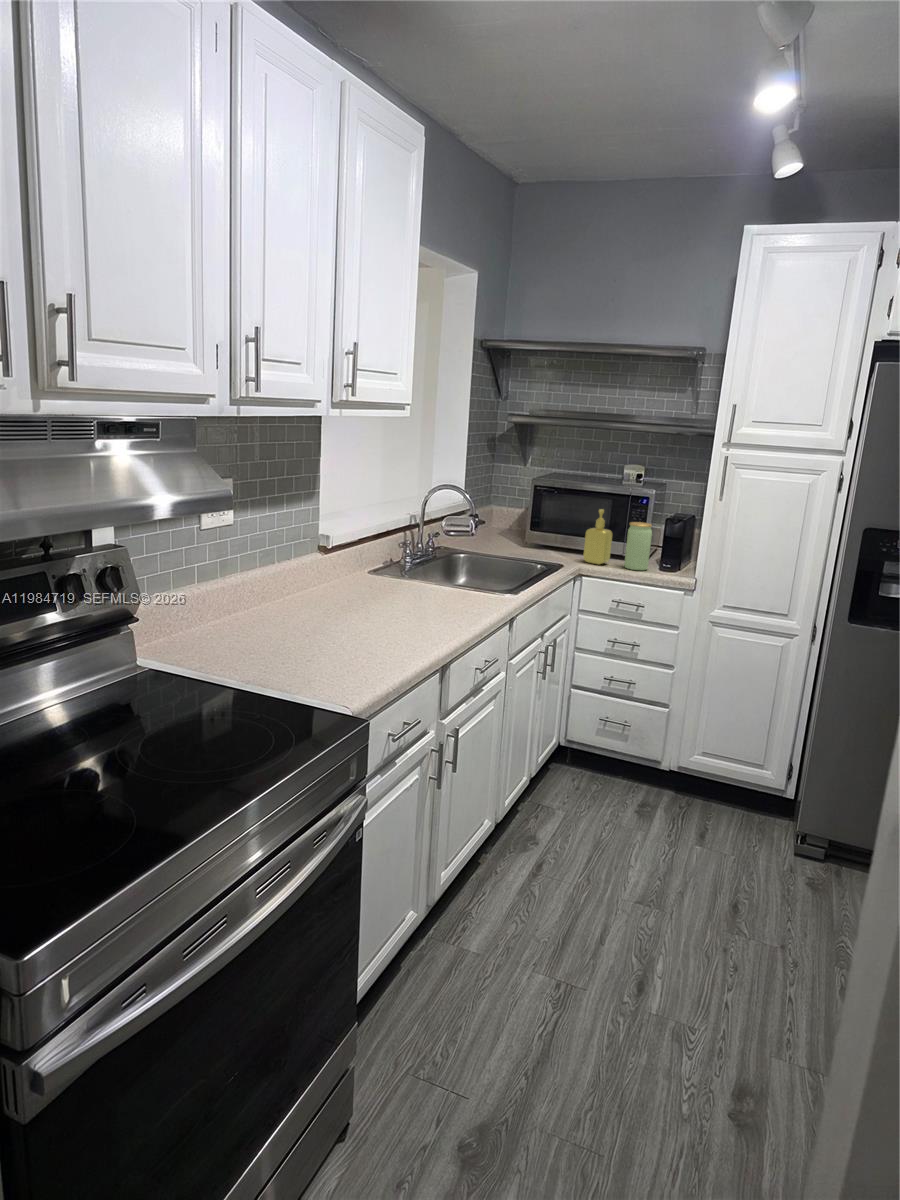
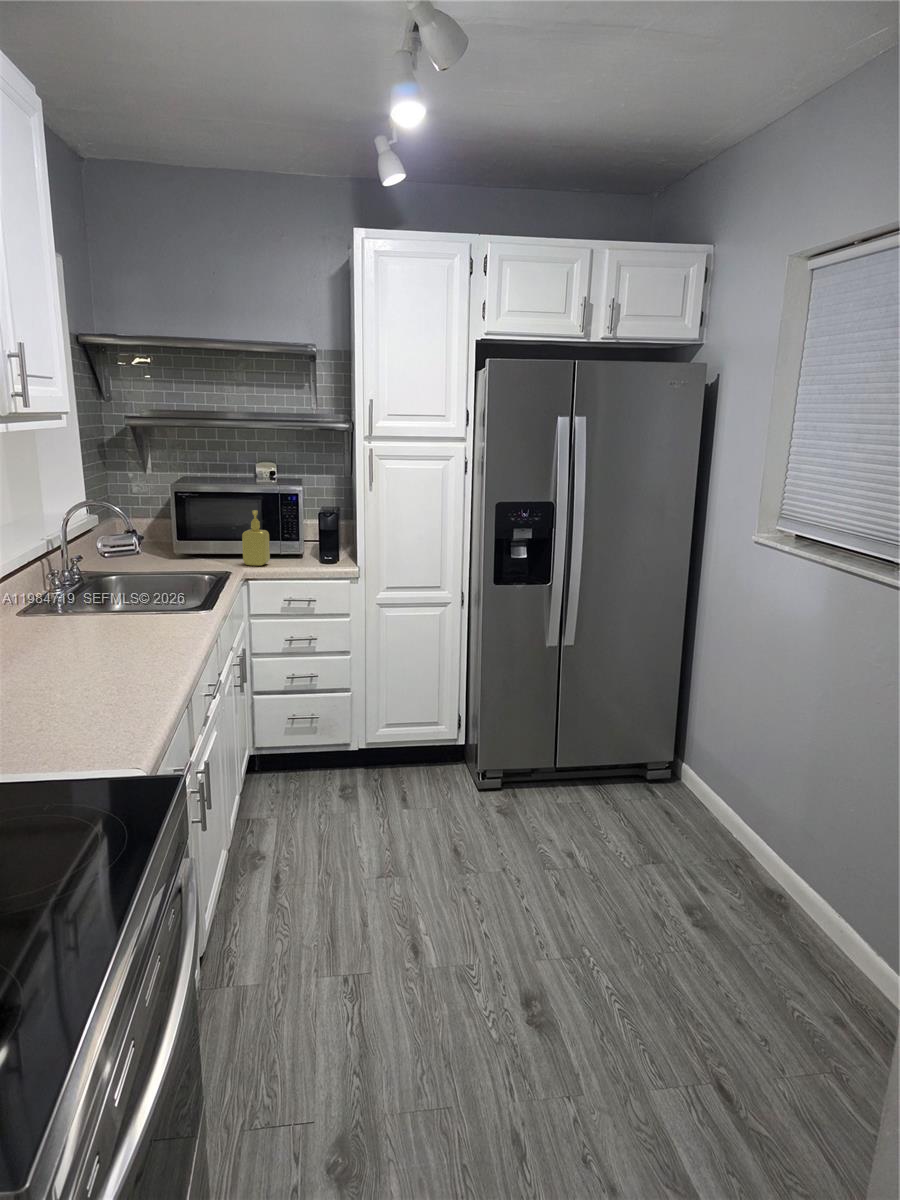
jar: present [624,522,652,570] -> none [285,519,309,566]

